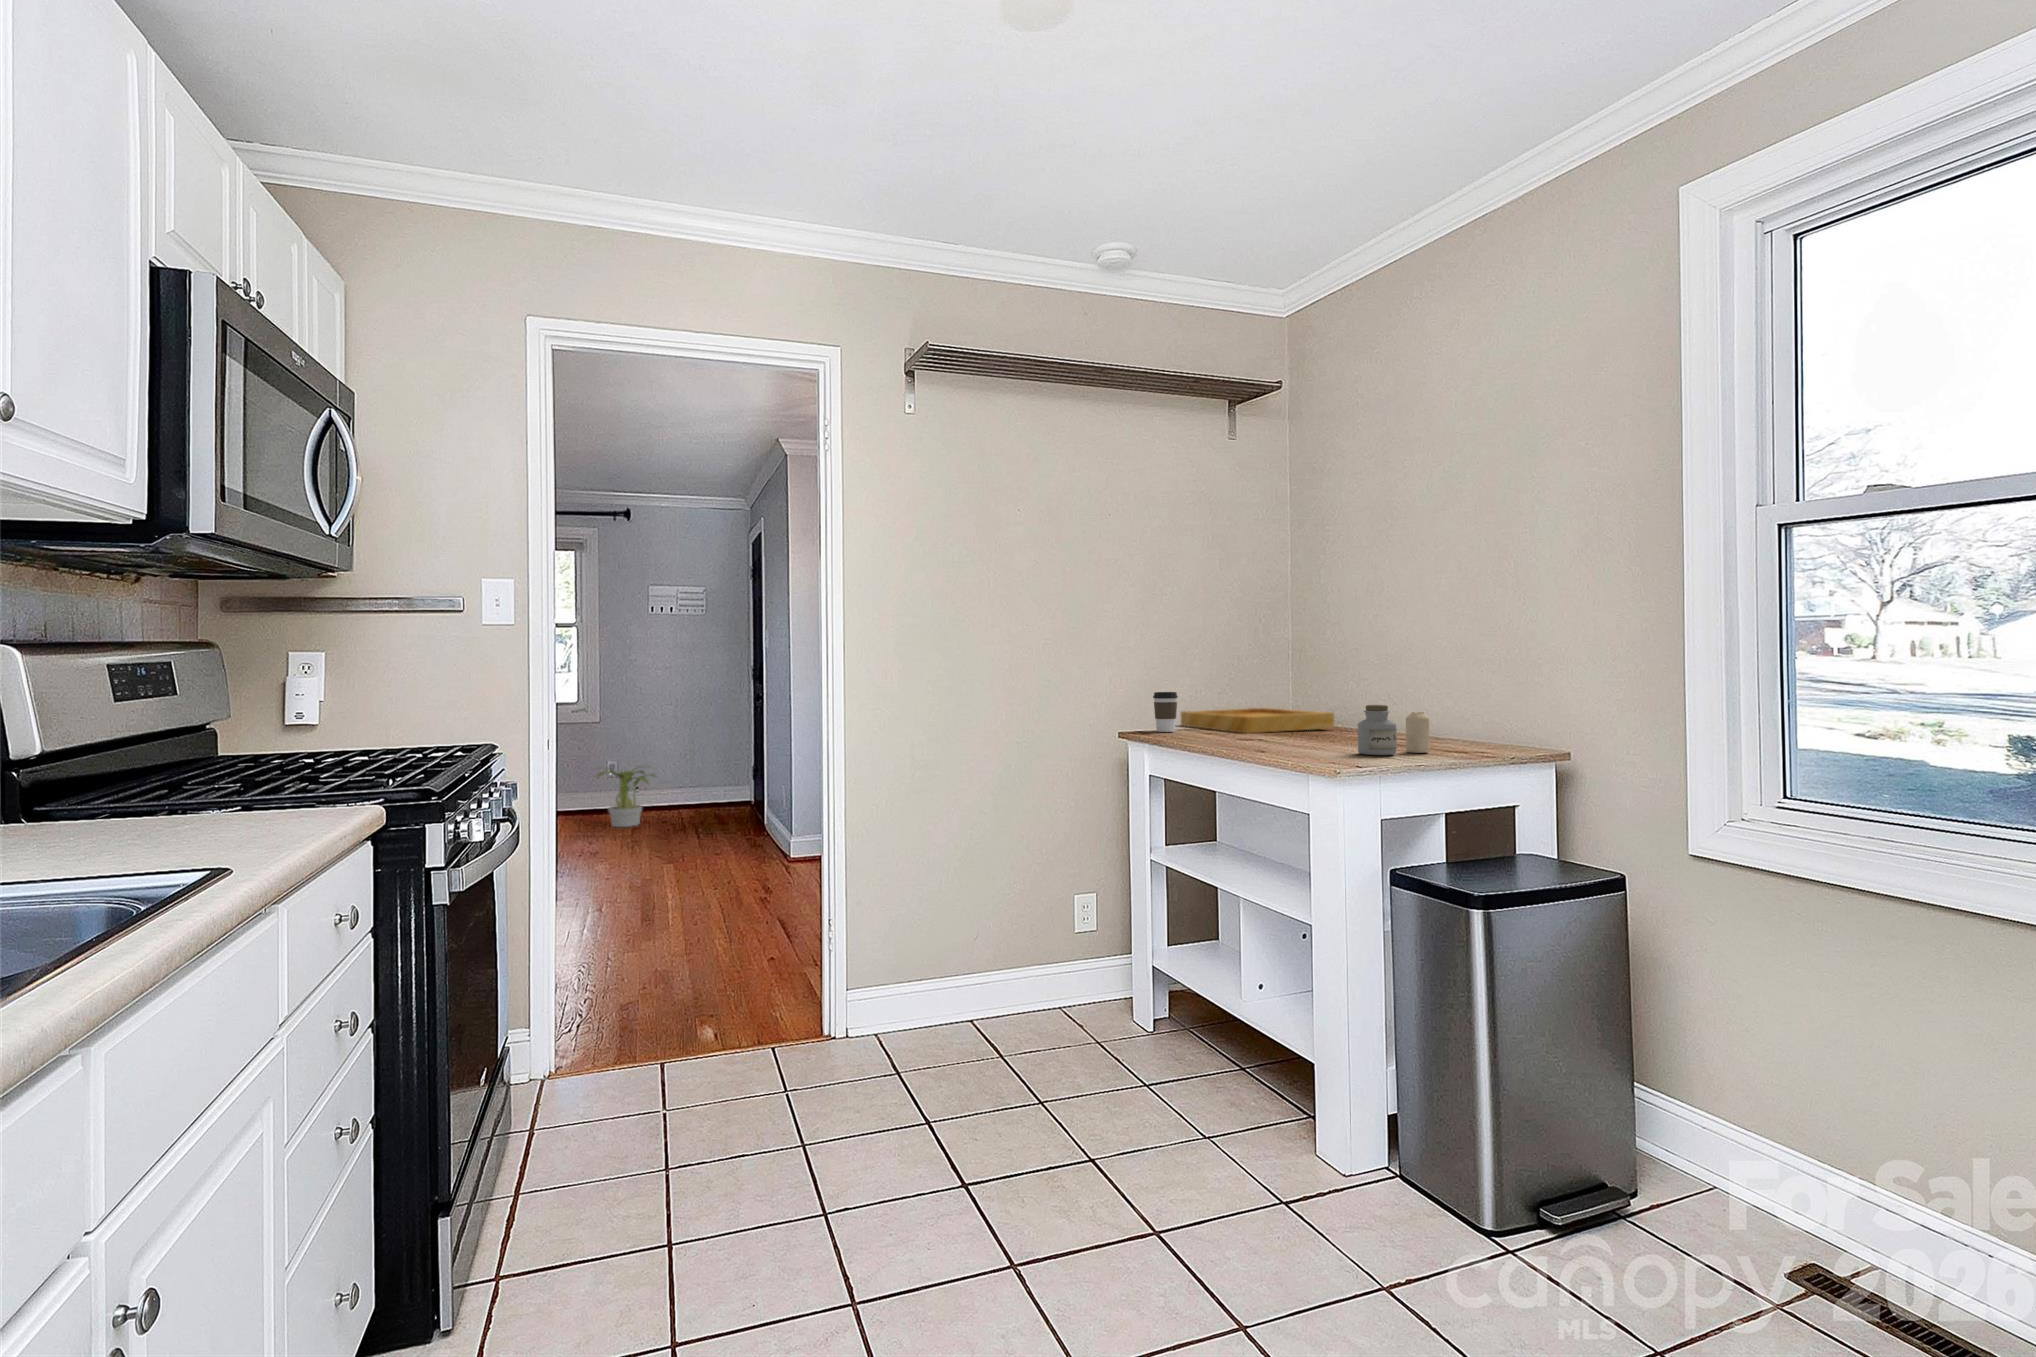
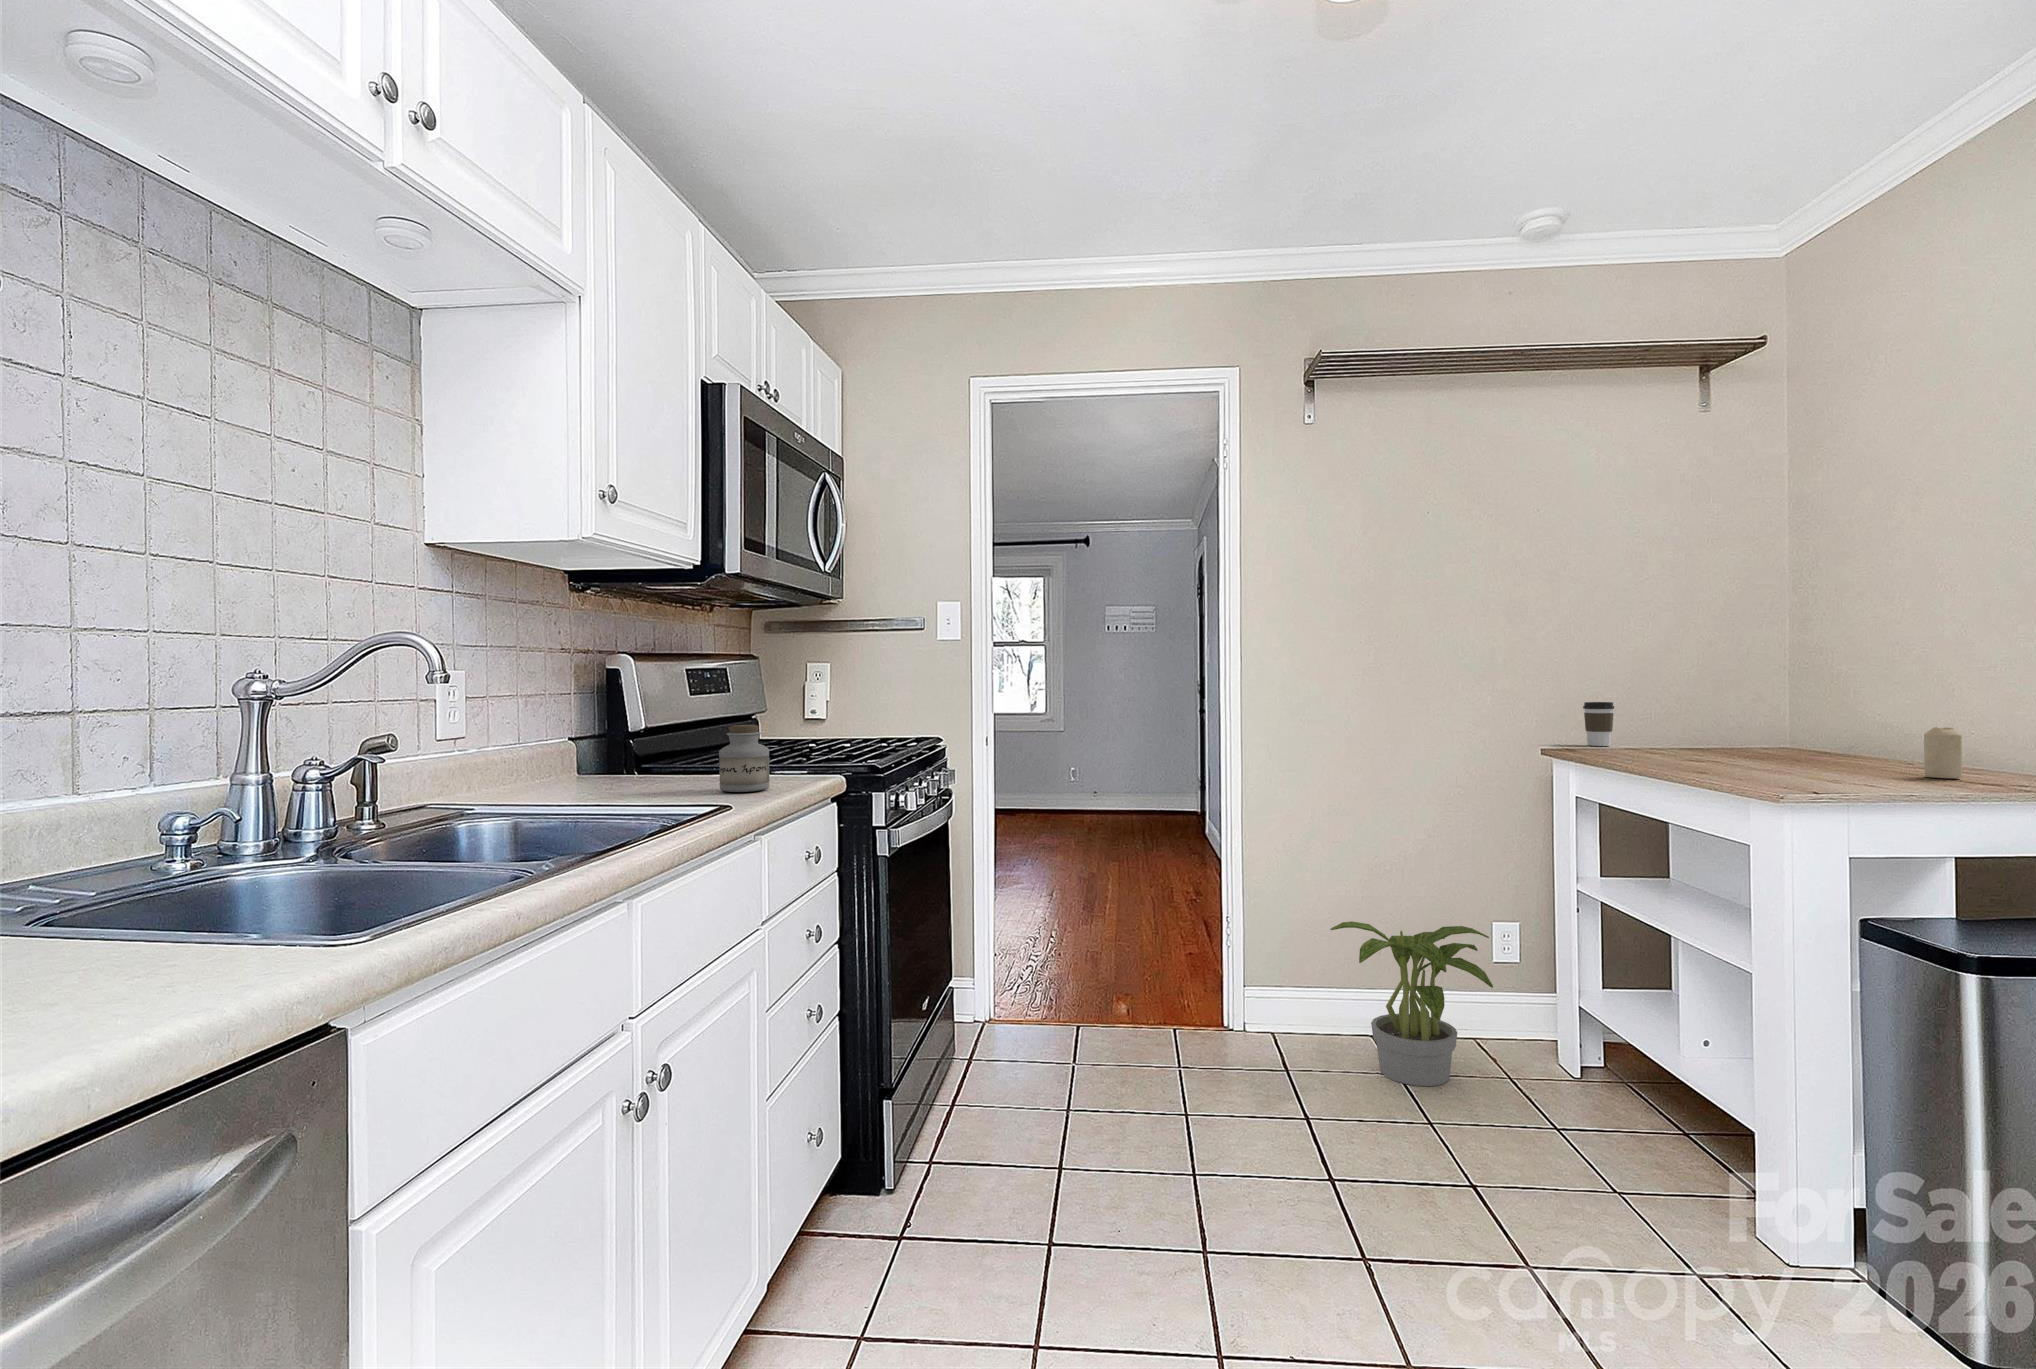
jar: present [1358,705,1397,755] -> present [719,725,770,792]
tray: present [1181,708,1334,733] -> none [1625,723,1838,750]
potted plant: present [597,767,655,827] -> present [1330,921,1493,1086]

